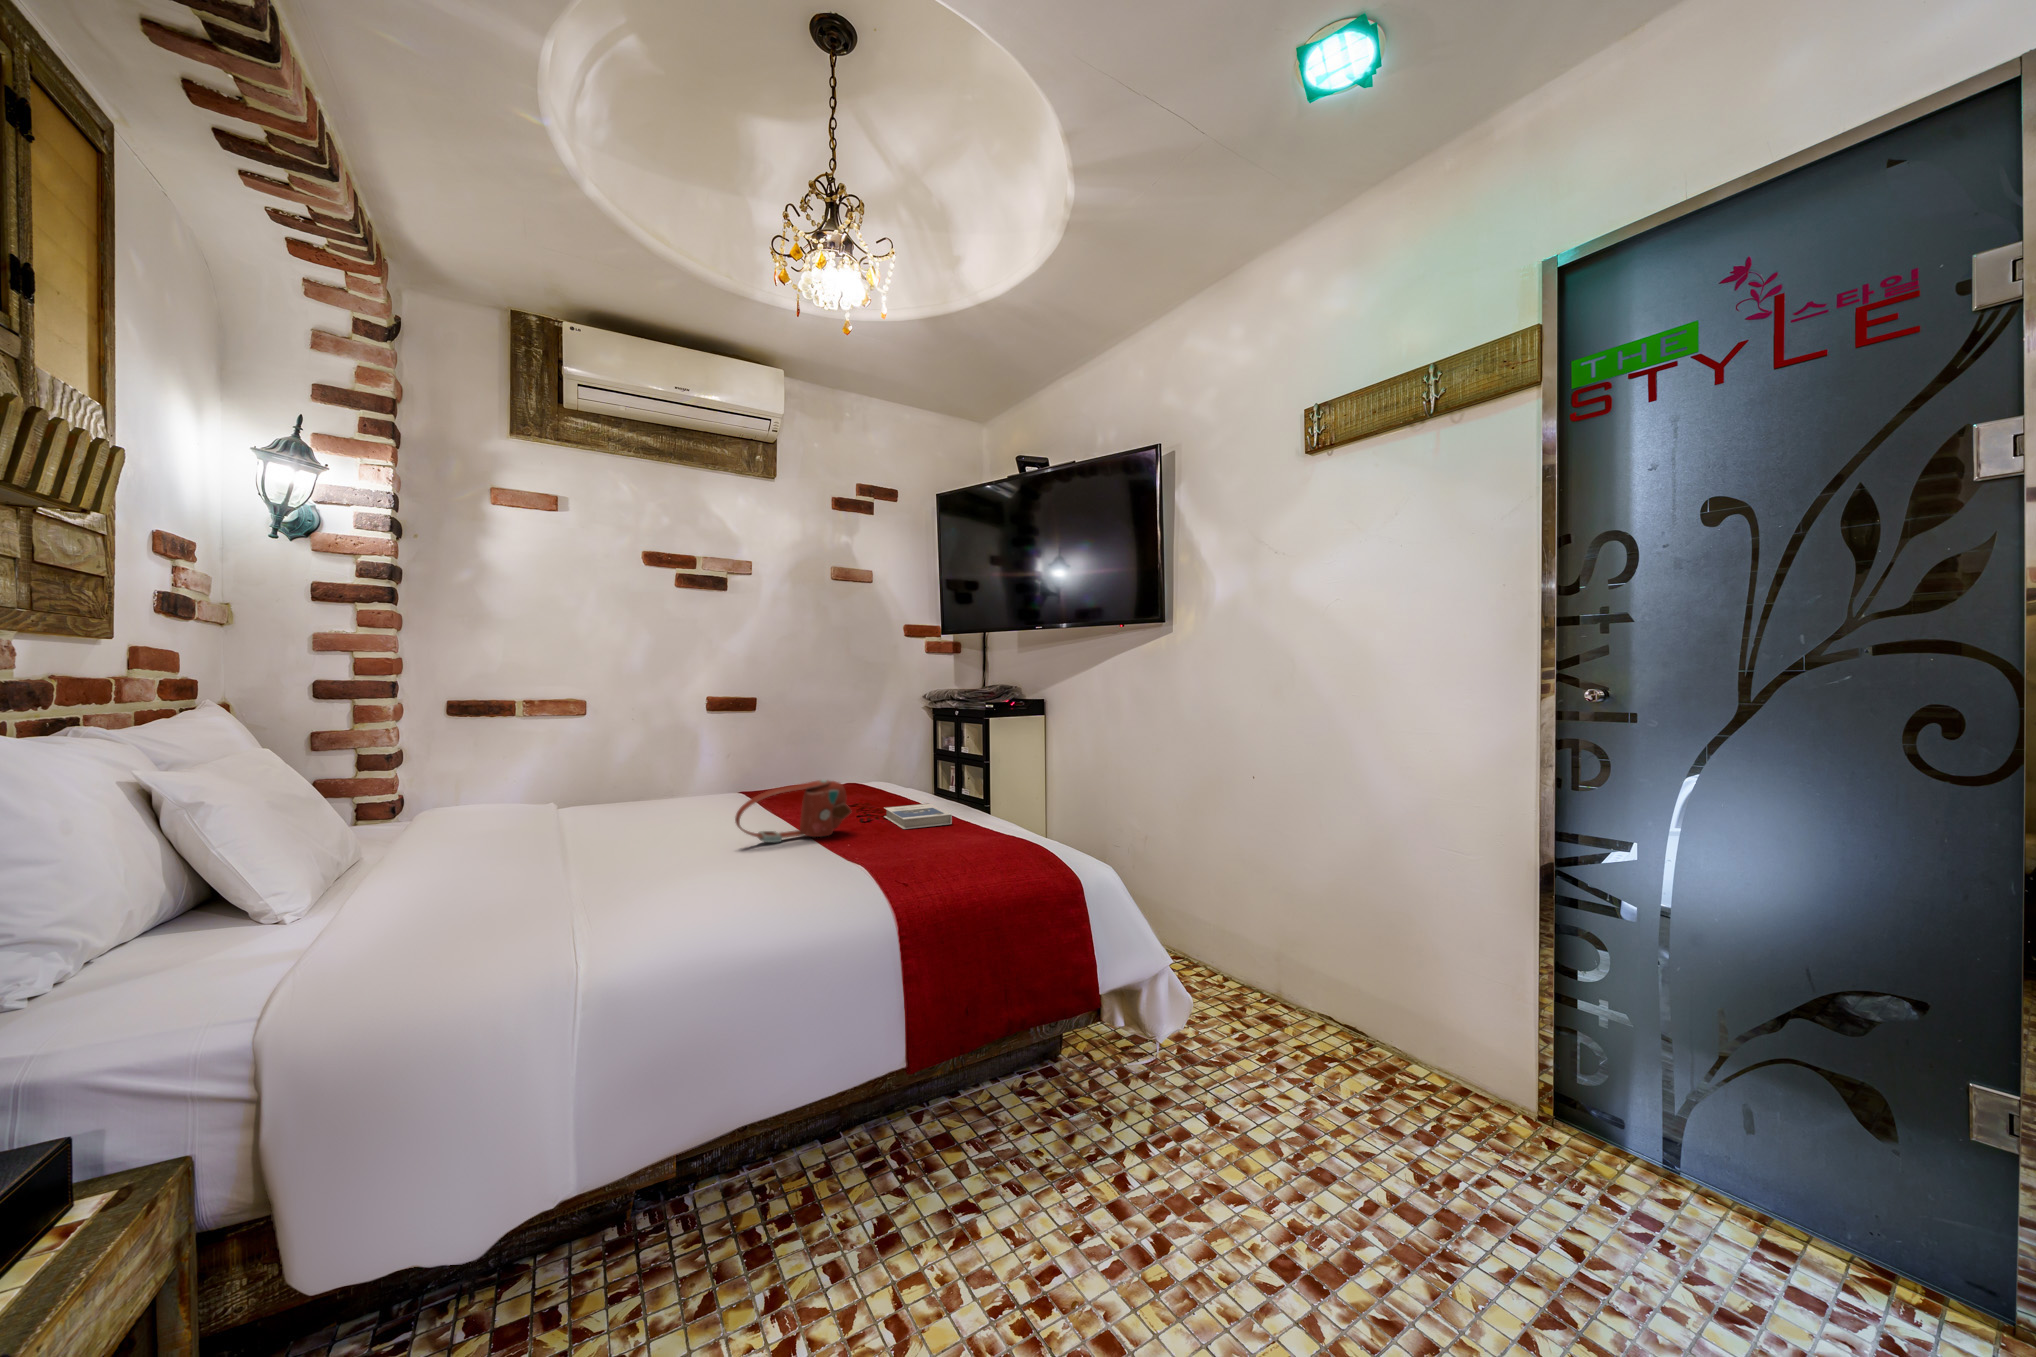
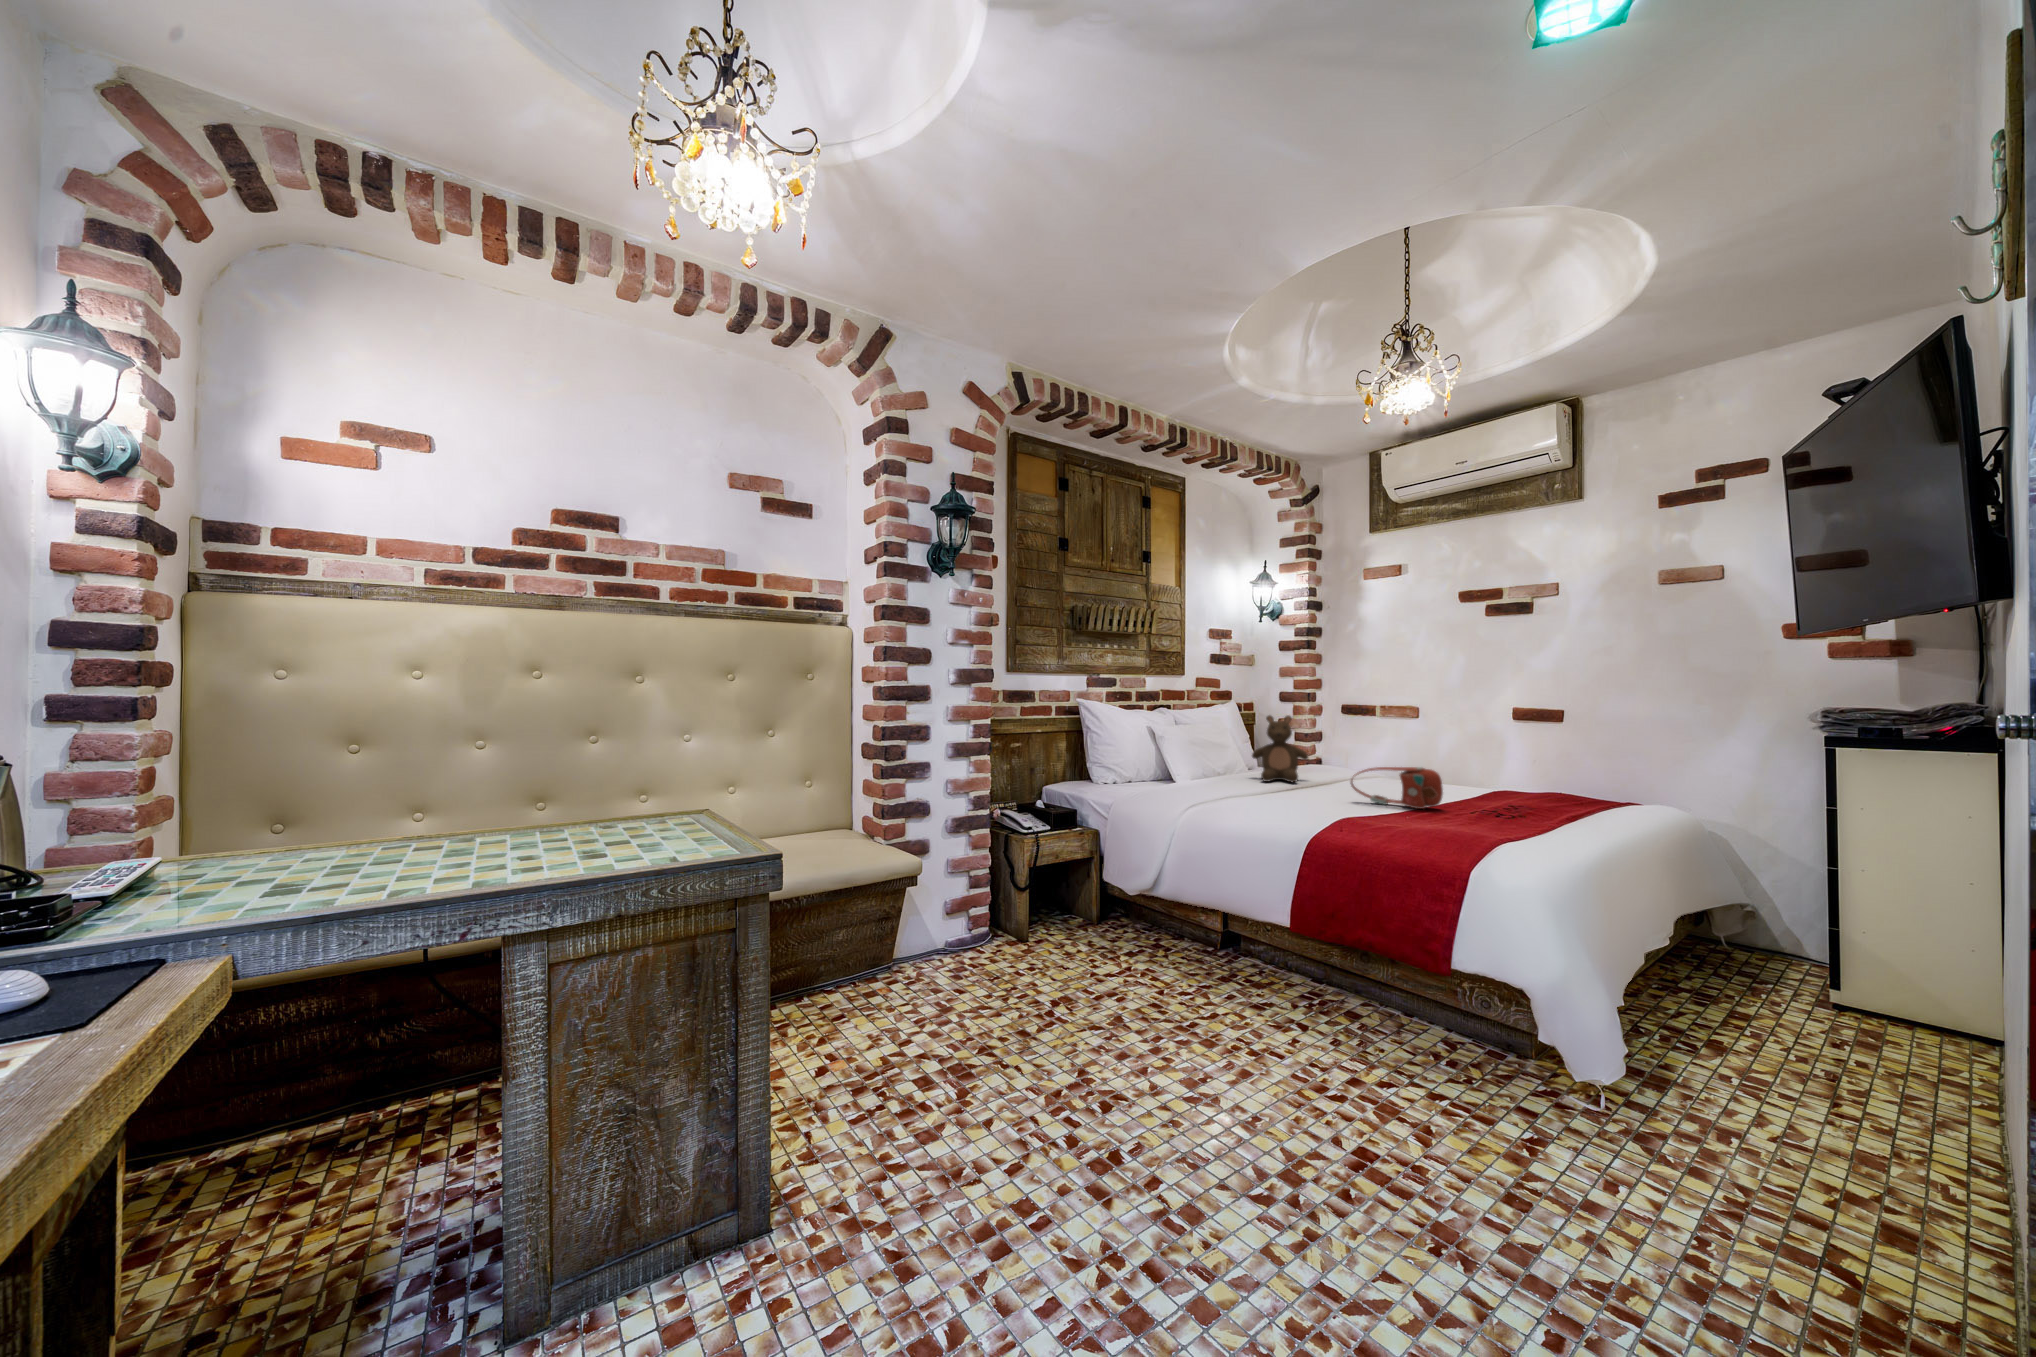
stuffed bear: none [429,723,555,857] -> present [1252,715,1308,783]
hardback book: present [884,803,952,829] -> none [1486,805,1564,826]

